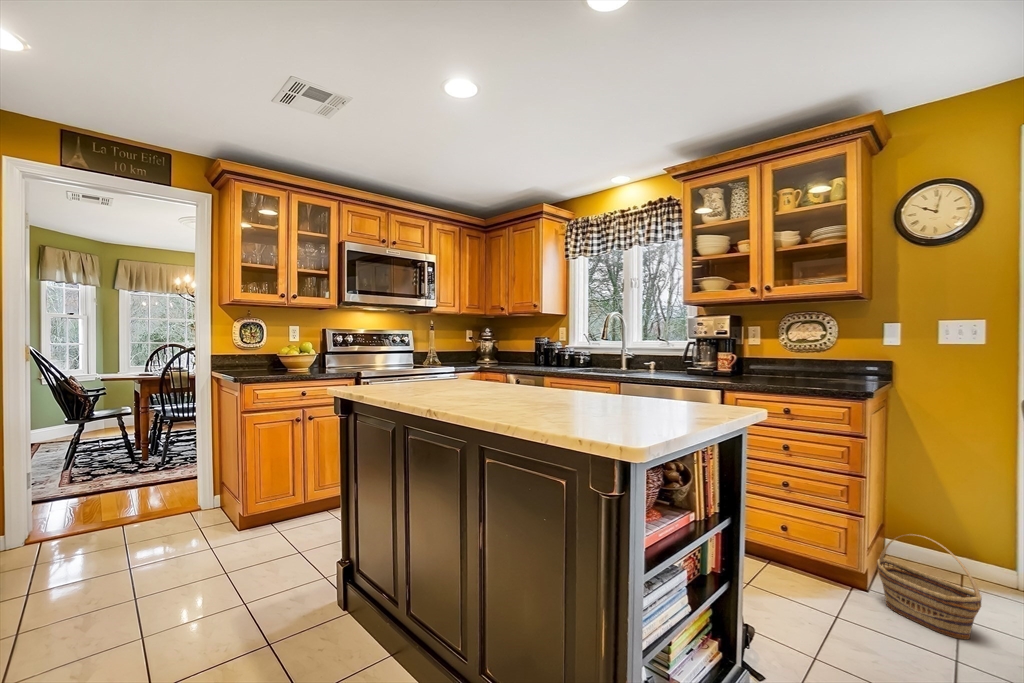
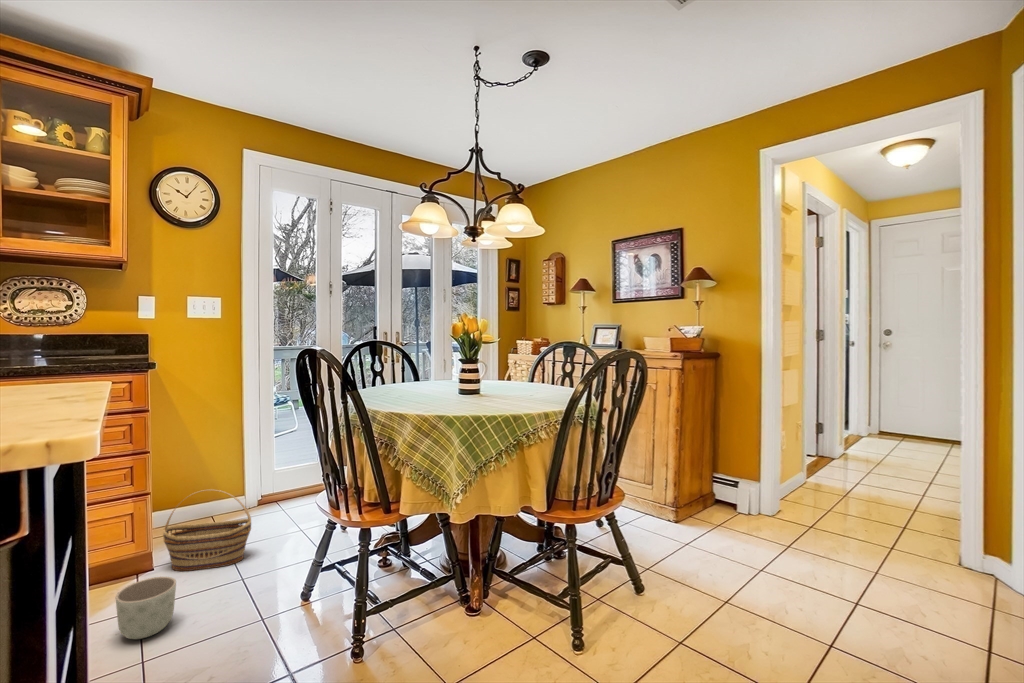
planter: none [805,589,858,647] -> present [116,577,176,639]

